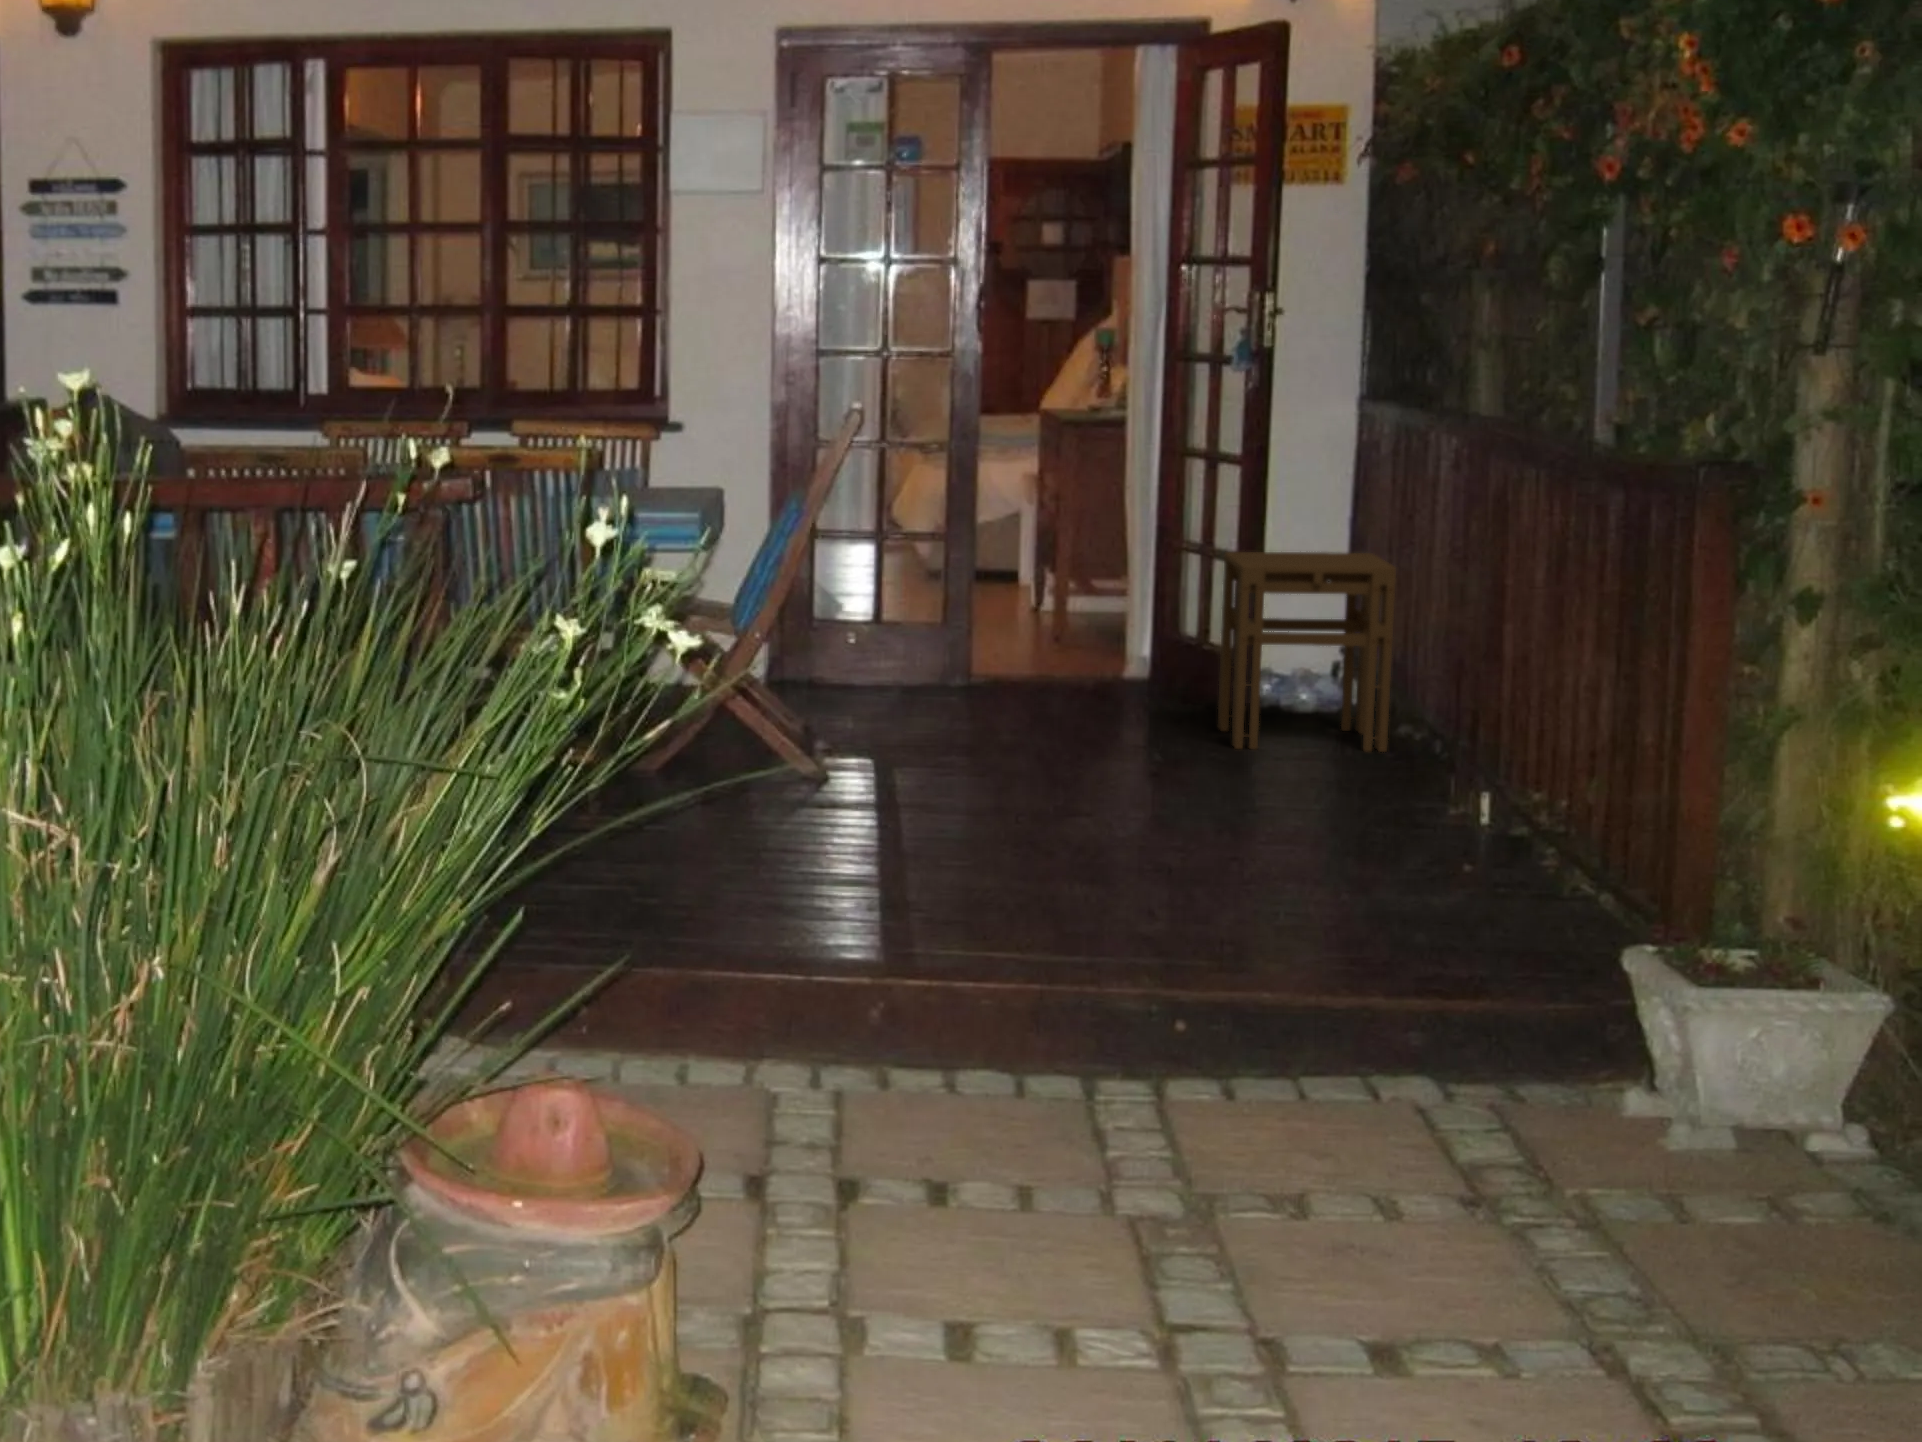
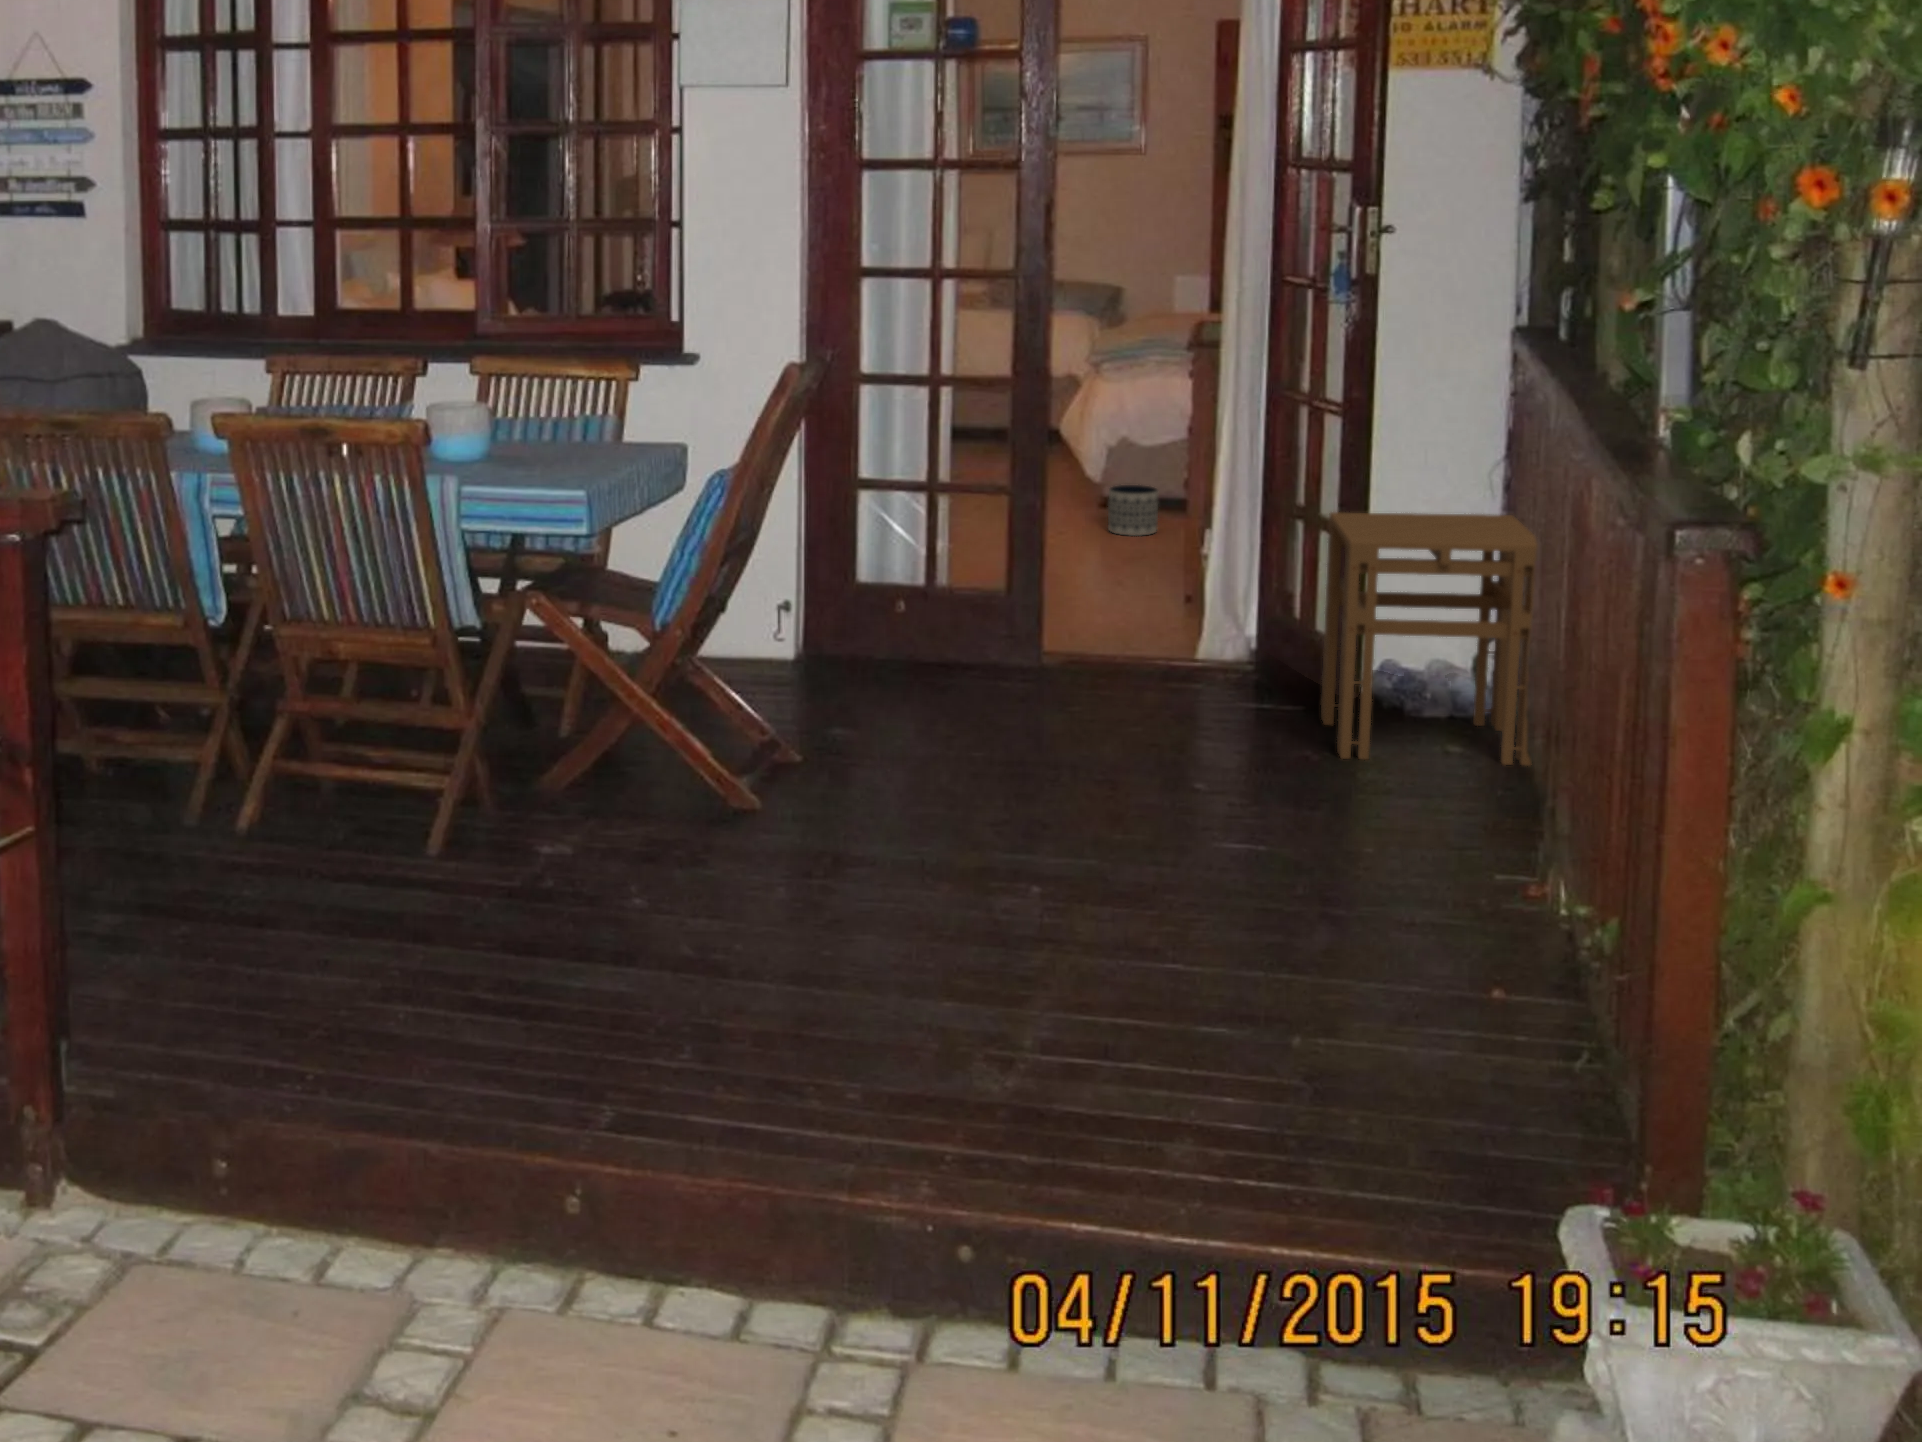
planter: none [1022,579,1068,623] -> present [1108,485,1159,536]

